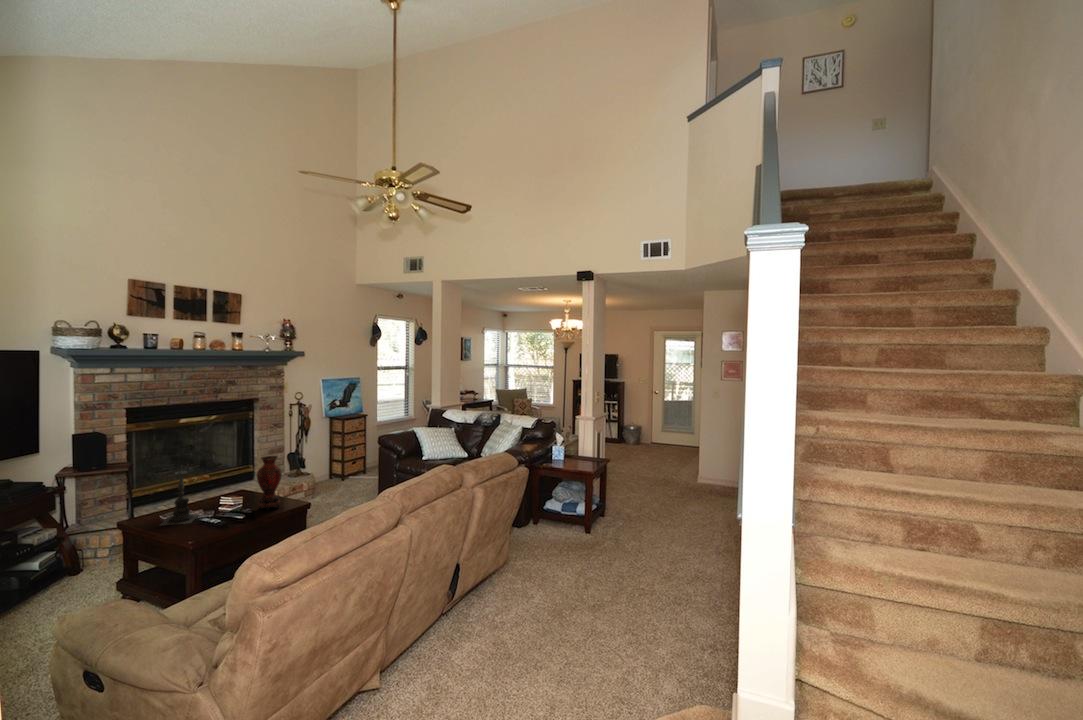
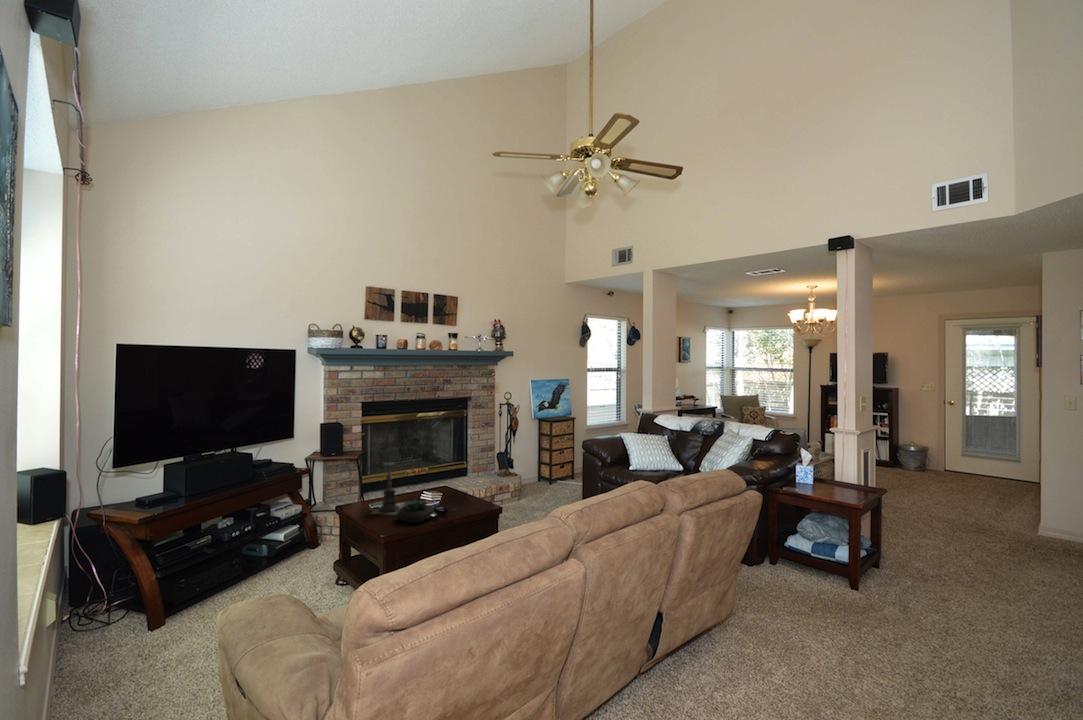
vase: present [257,456,282,511] -> none [455,453,478,511]
succulent plant: none [195,504,237,528] -> present [397,499,434,523]

